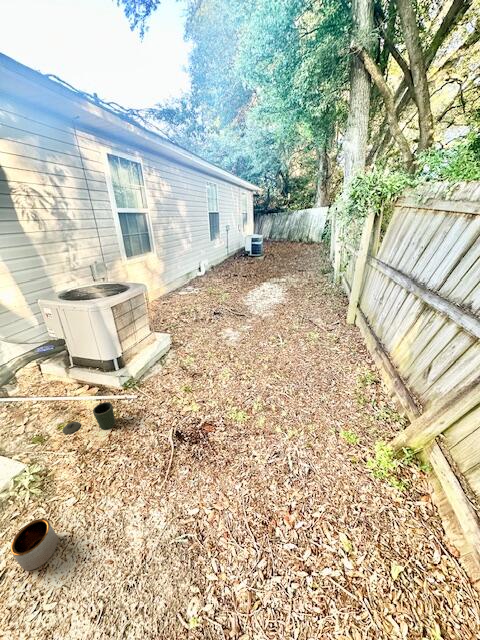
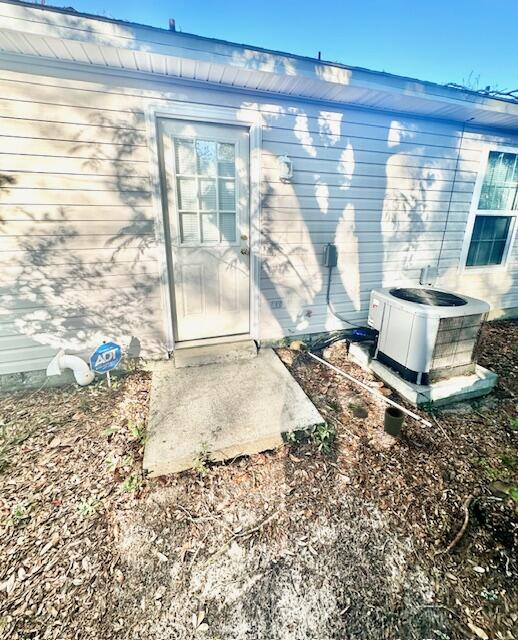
planter: present [11,519,58,570] -> none [306,465,333,503]

